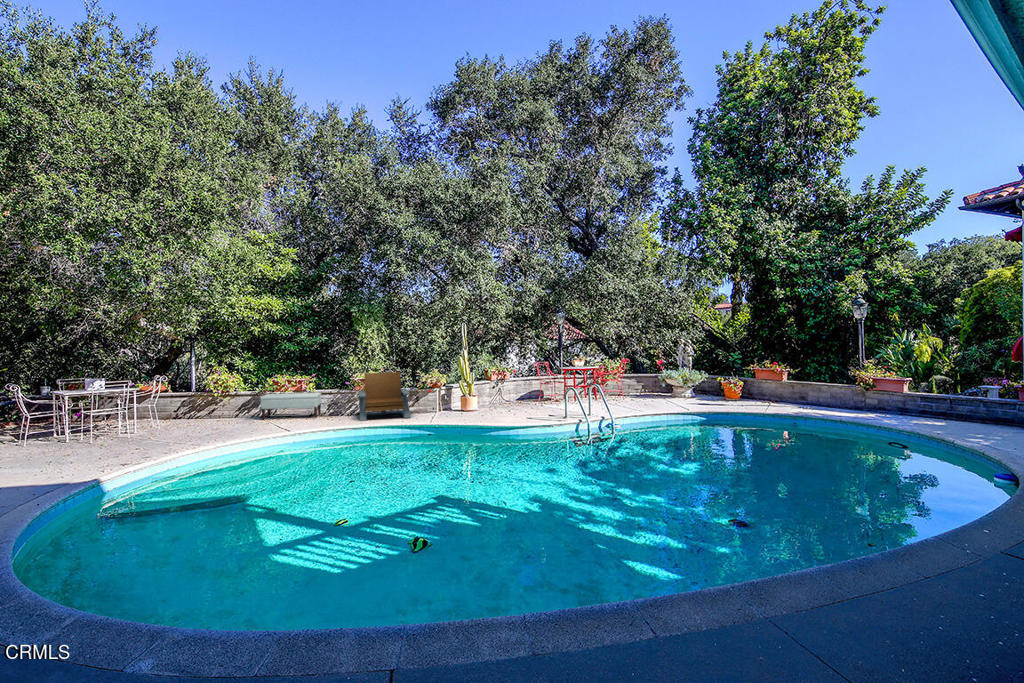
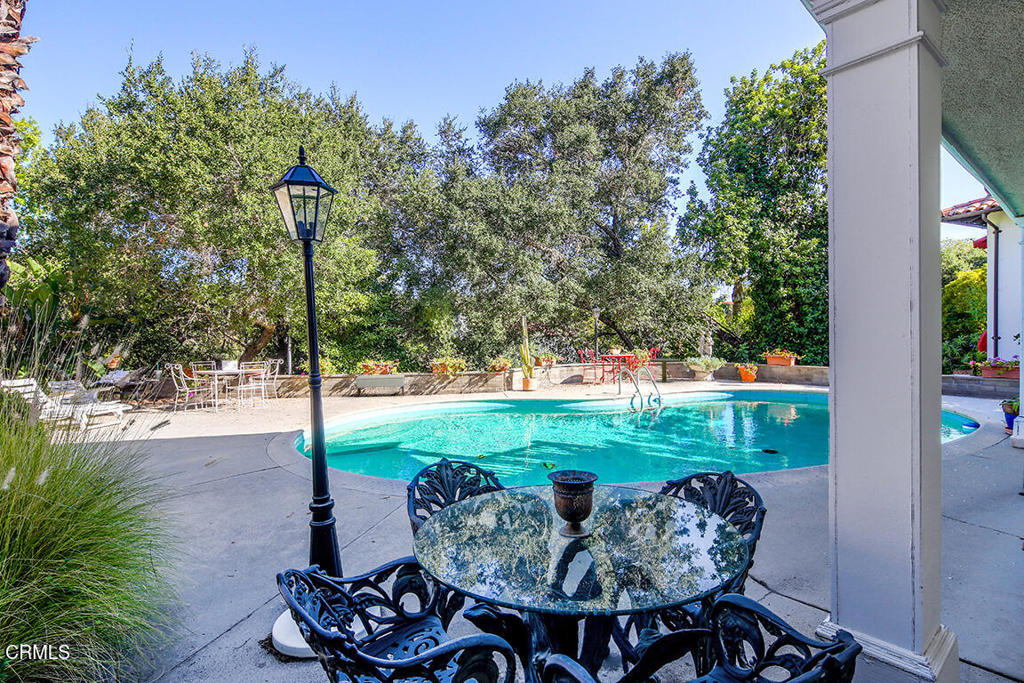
side table: none [619,370,652,398] -> present [650,359,679,382]
lounge chair: present [359,372,410,421] -> none [437,357,486,398]

